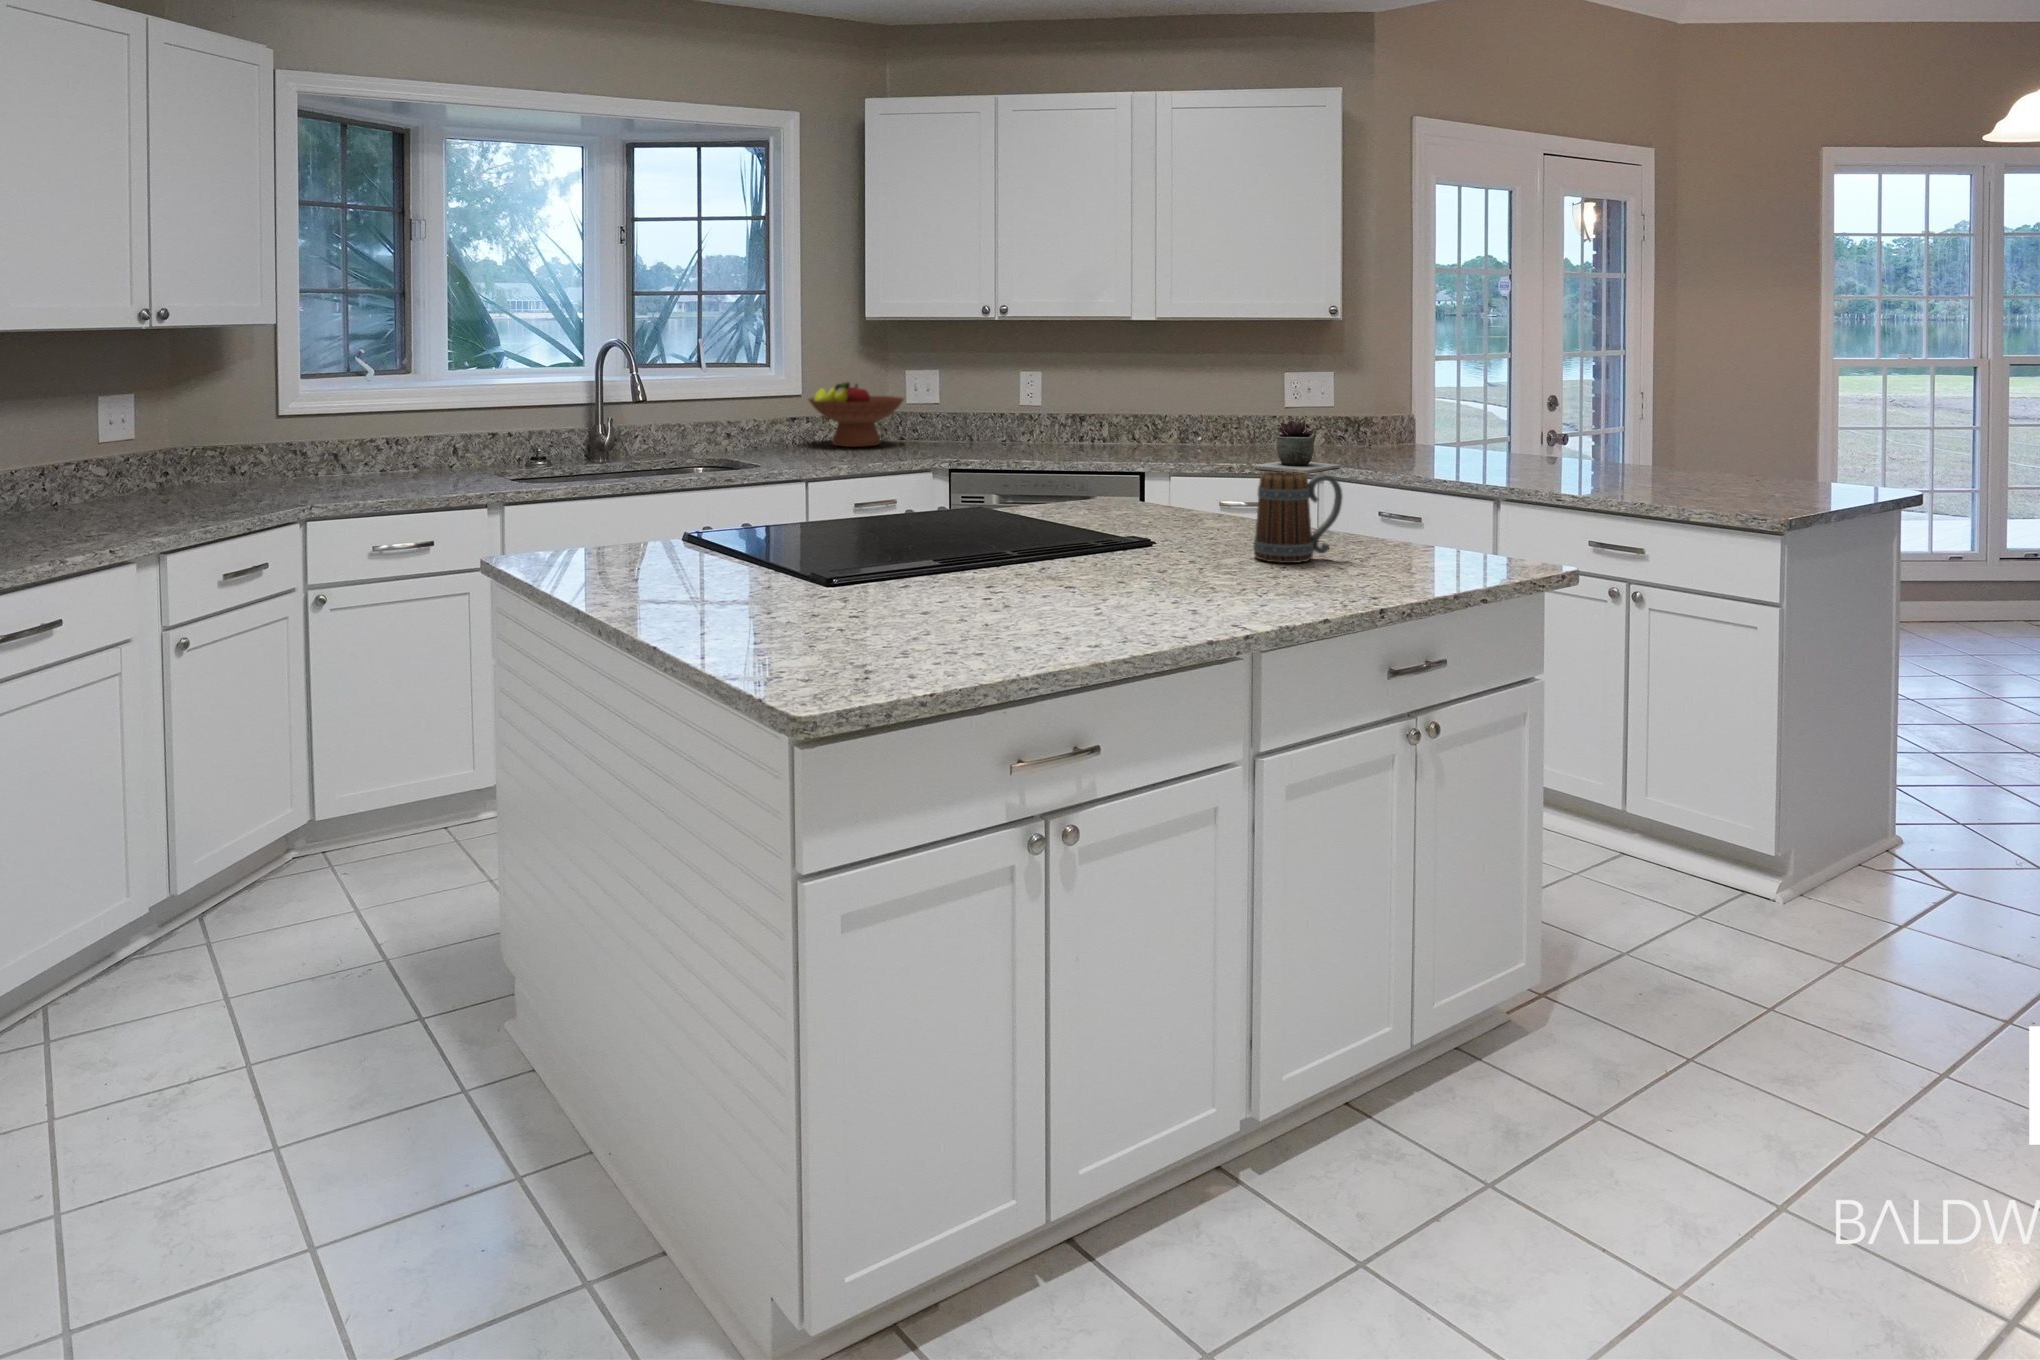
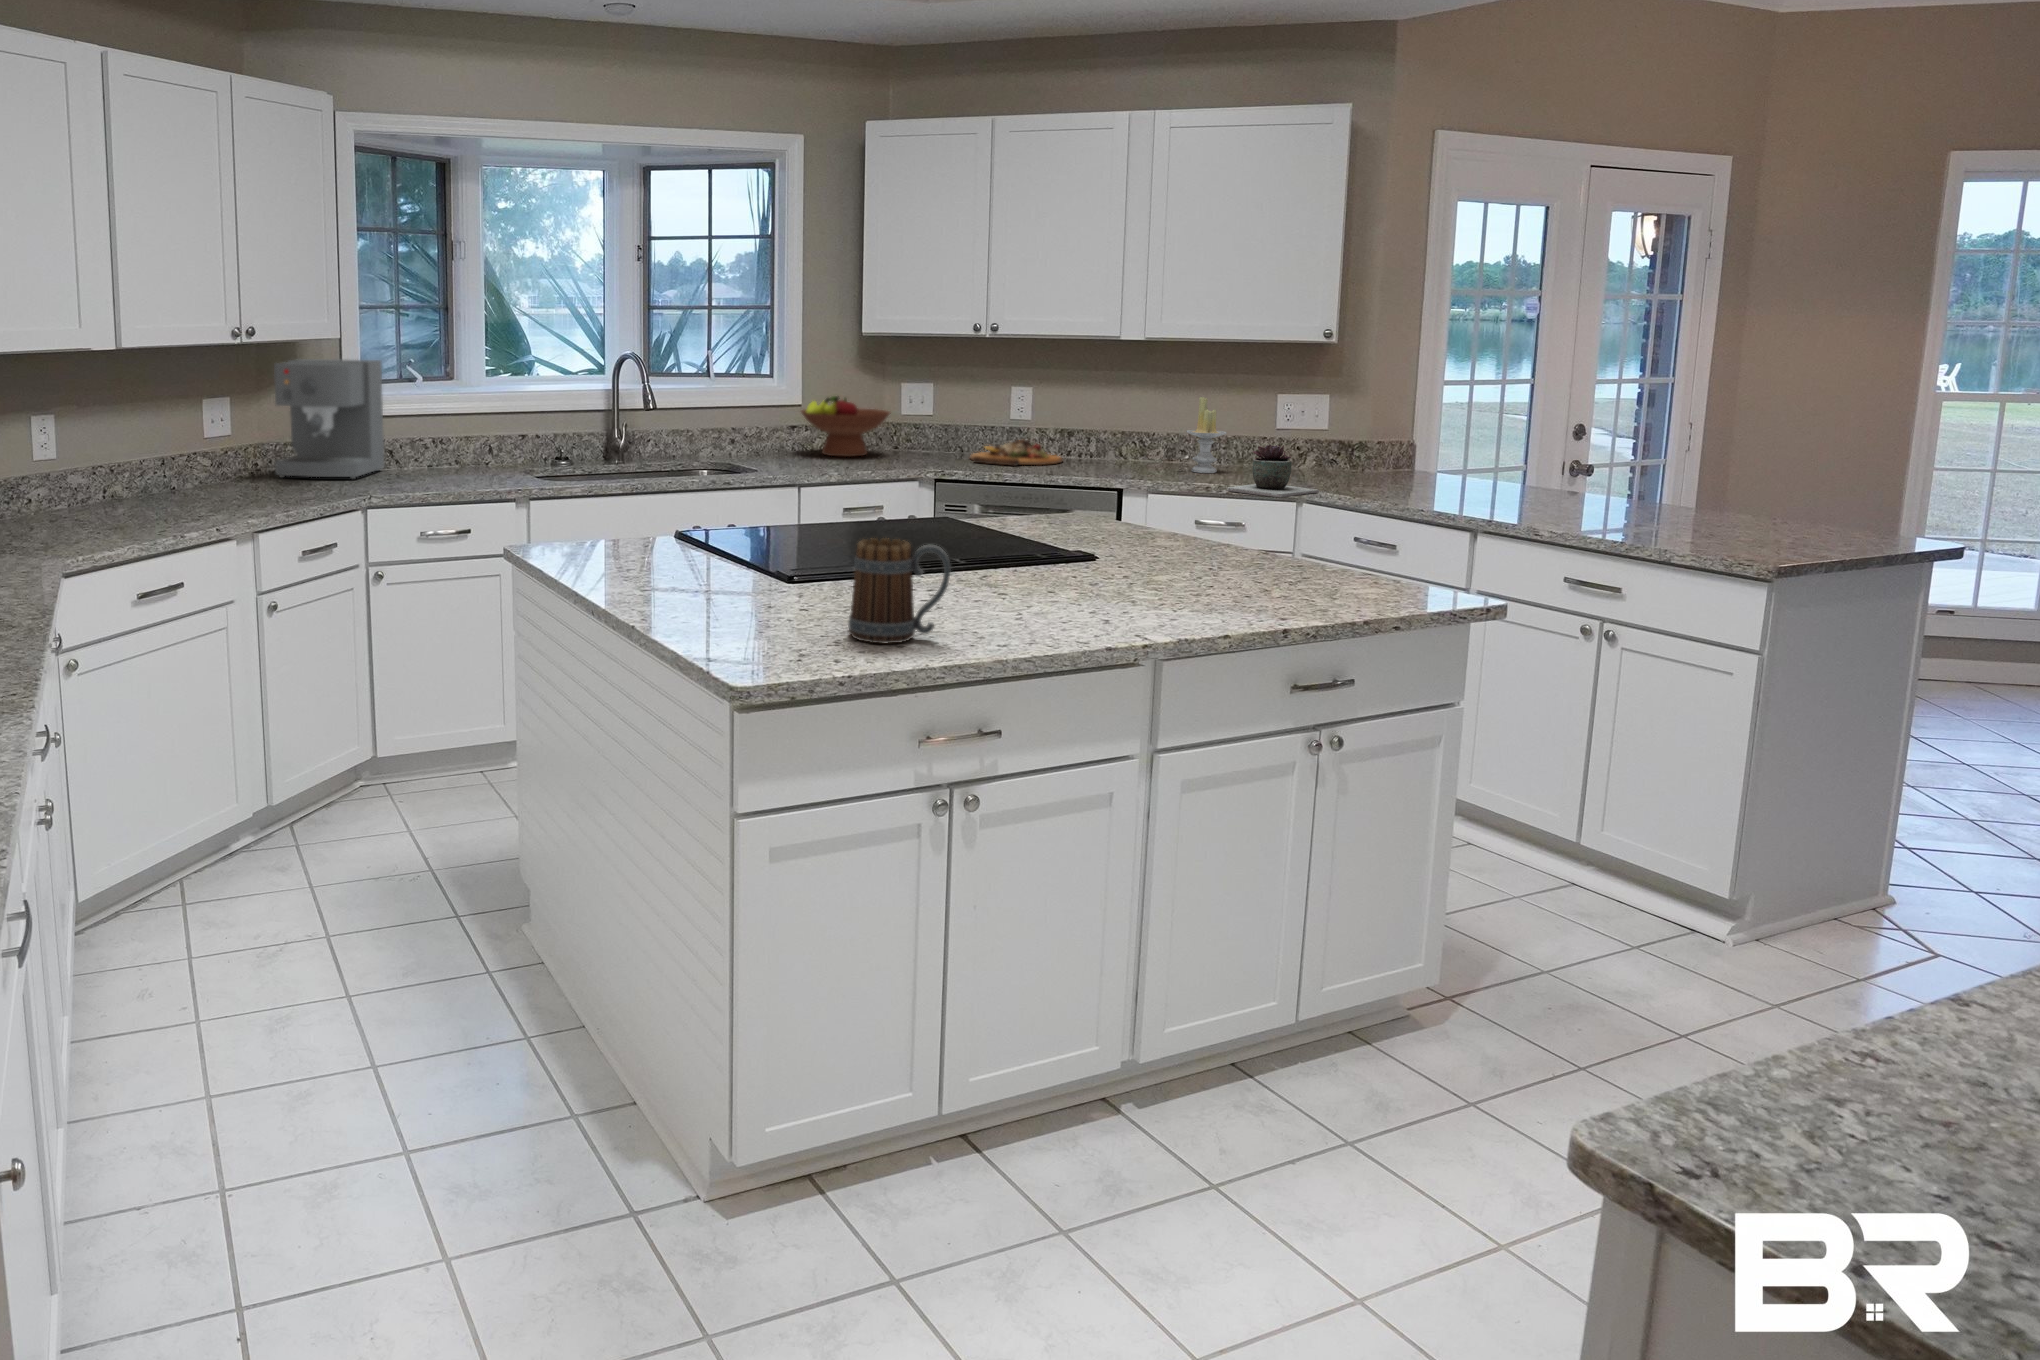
coffee maker: none [185,349,325,489] -> present [274,359,384,479]
candle: none [1203,376,1242,453] -> present [1186,397,1227,473]
cutting board: none [988,424,1084,451] -> present [970,440,1063,466]
mug: present [1253,471,1343,563] -> present [848,538,951,643]

